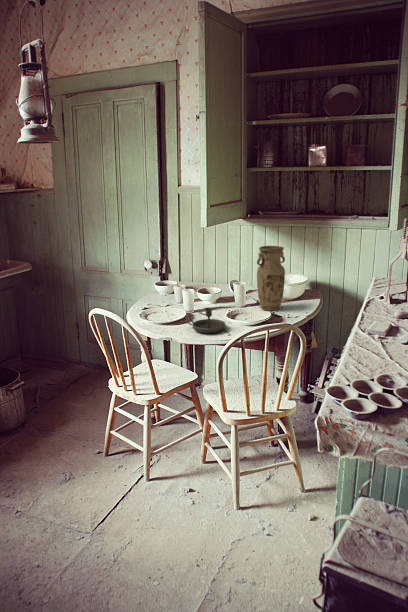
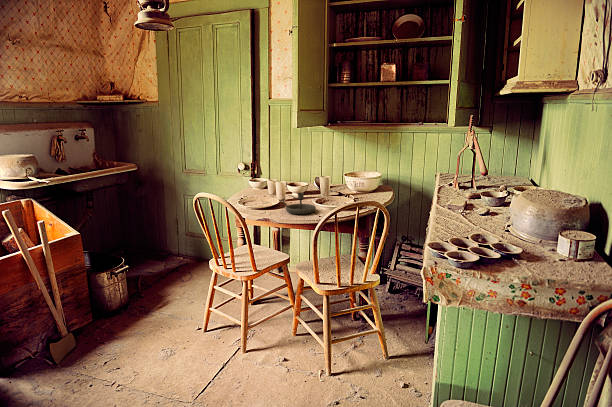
vase: present [257,246,285,310] -> none [341,142,365,198]

